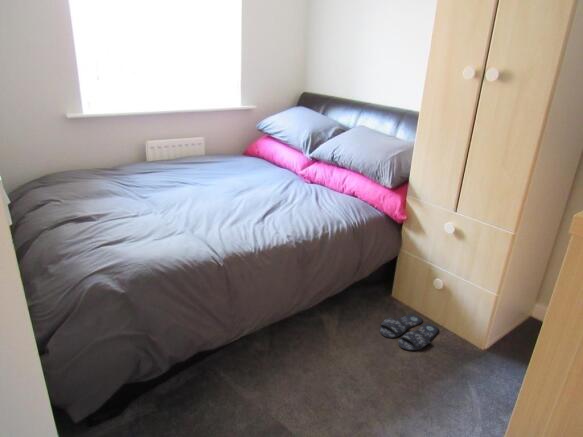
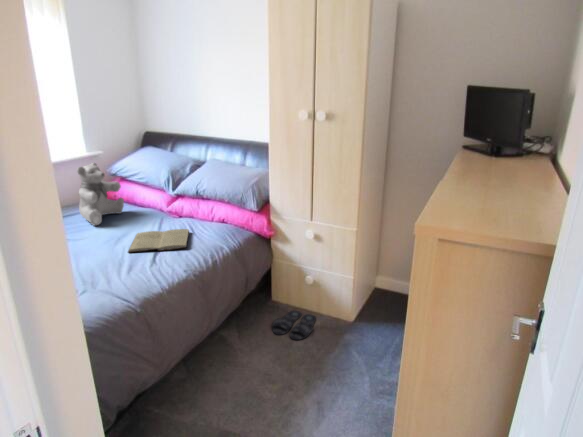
teddy bear: none [218,113,261,176] -> present [77,163,124,225]
book: none [241,189,311,212] -> present [128,229,189,252]

